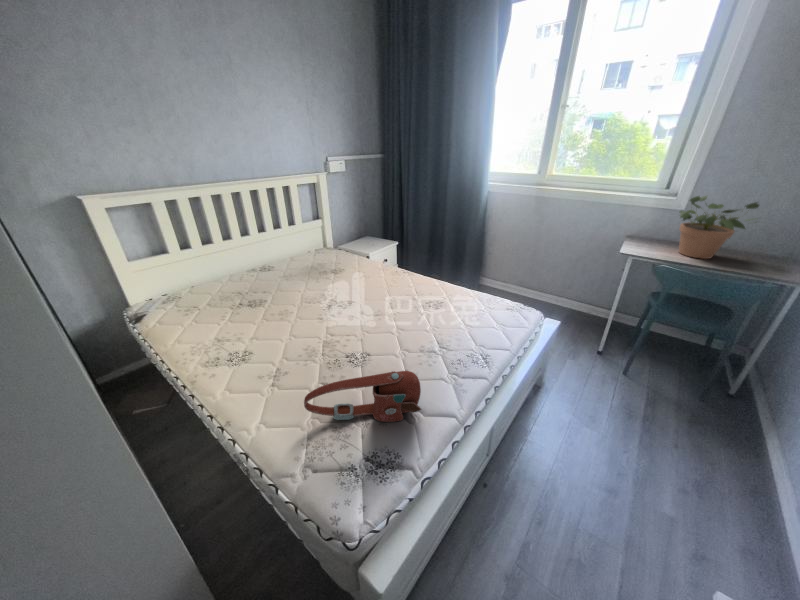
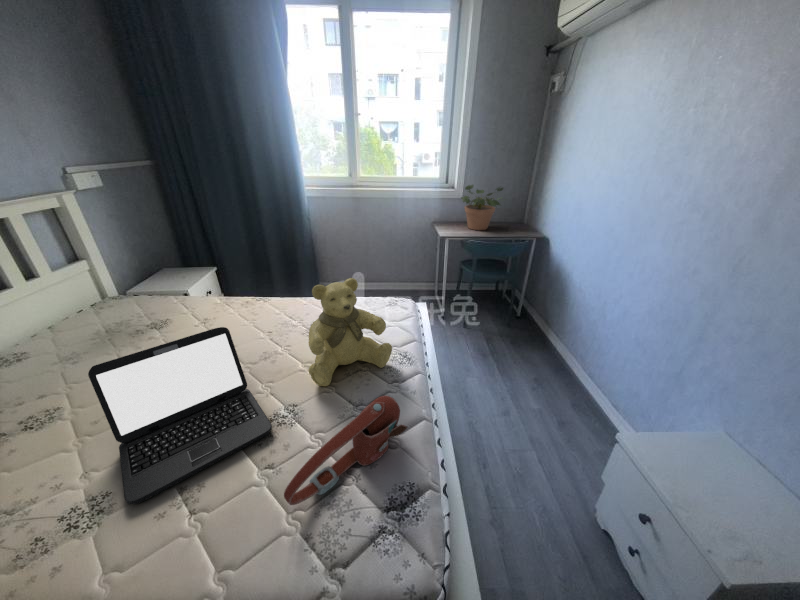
teddy bear: none [388,264,469,359] -> present [309,278,392,386]
laptop: none [252,278,349,367] -> present [88,327,272,504]

